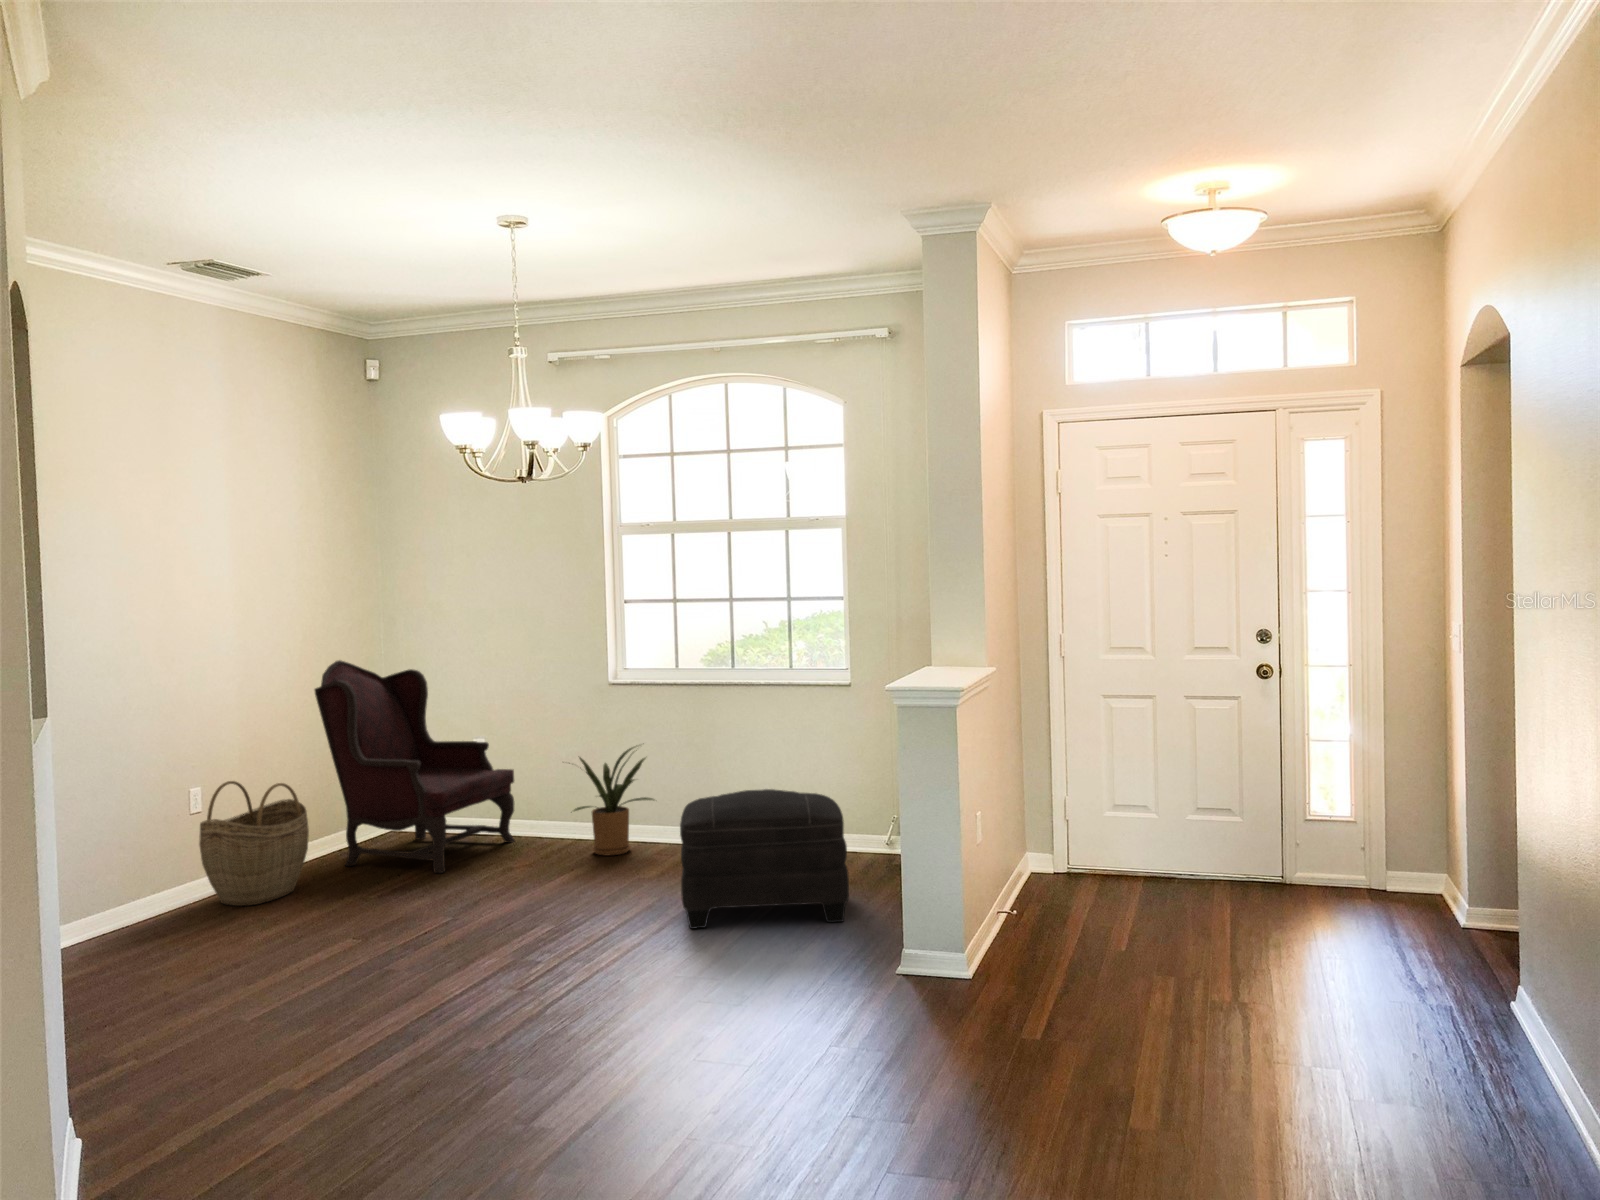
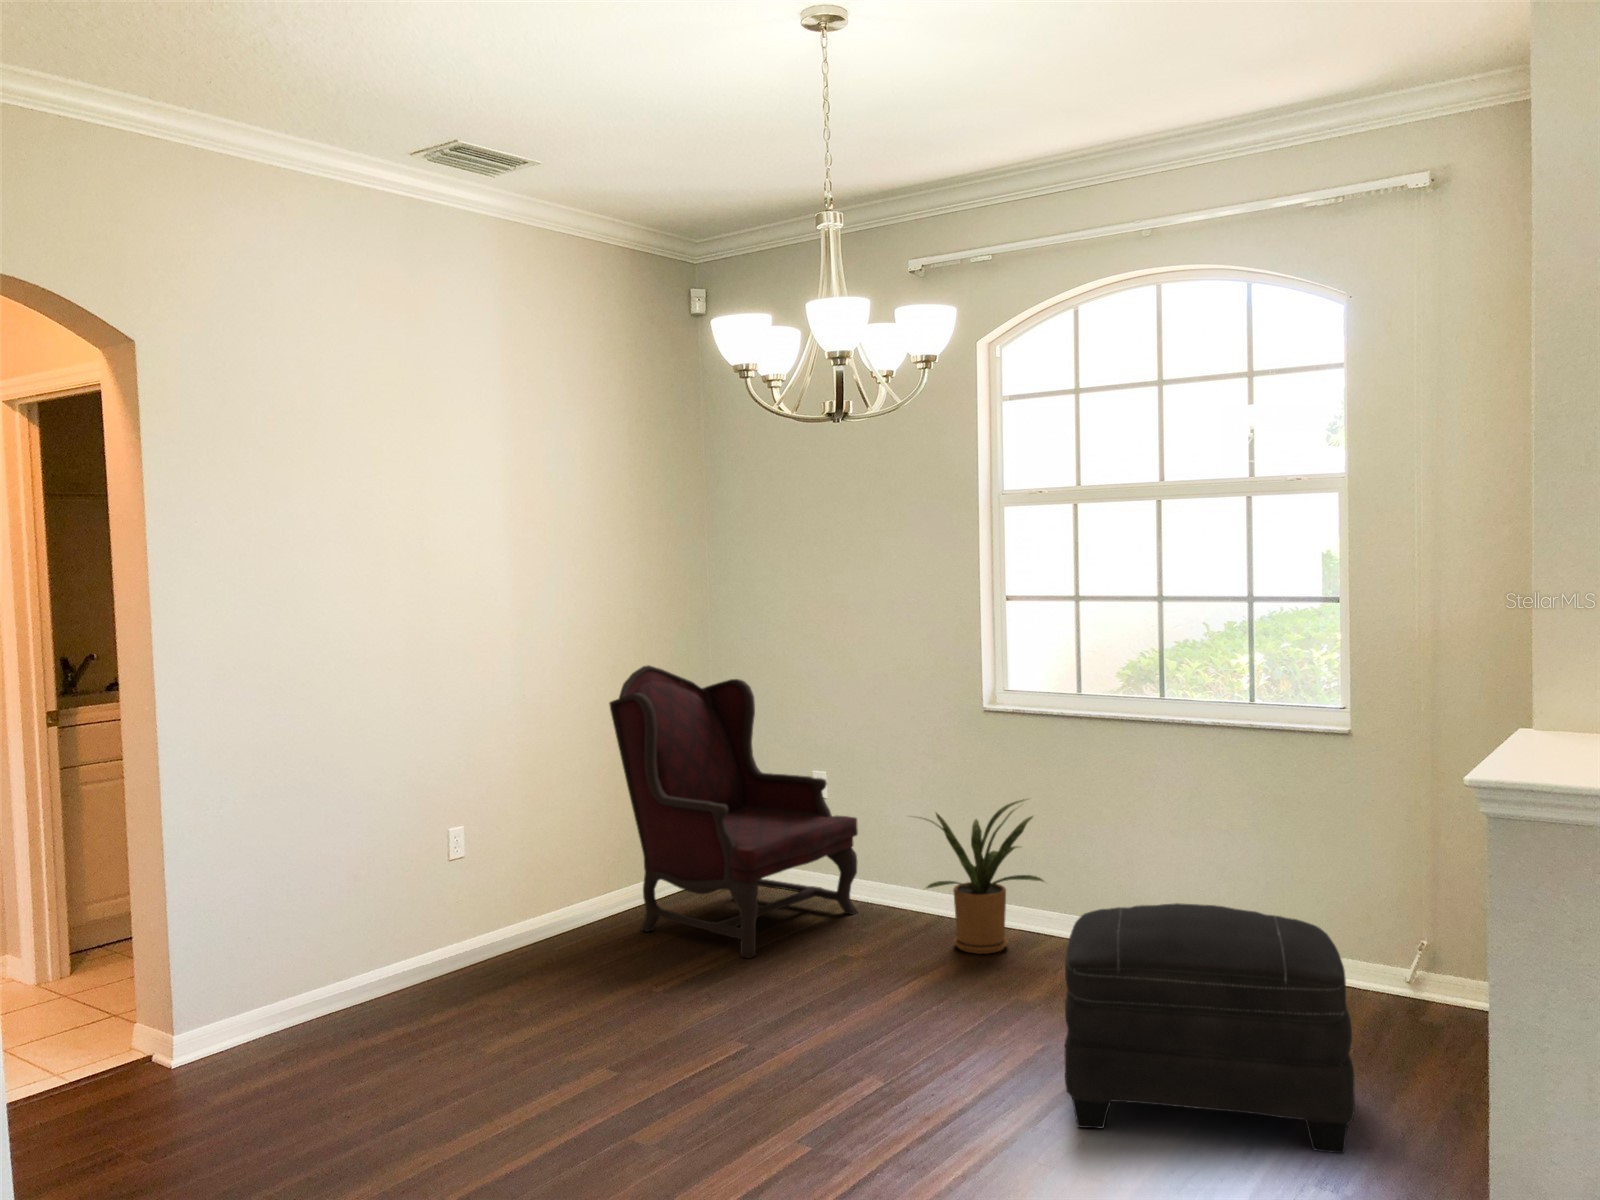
woven basket: present [199,781,309,906] -> none [452,818,586,984]

